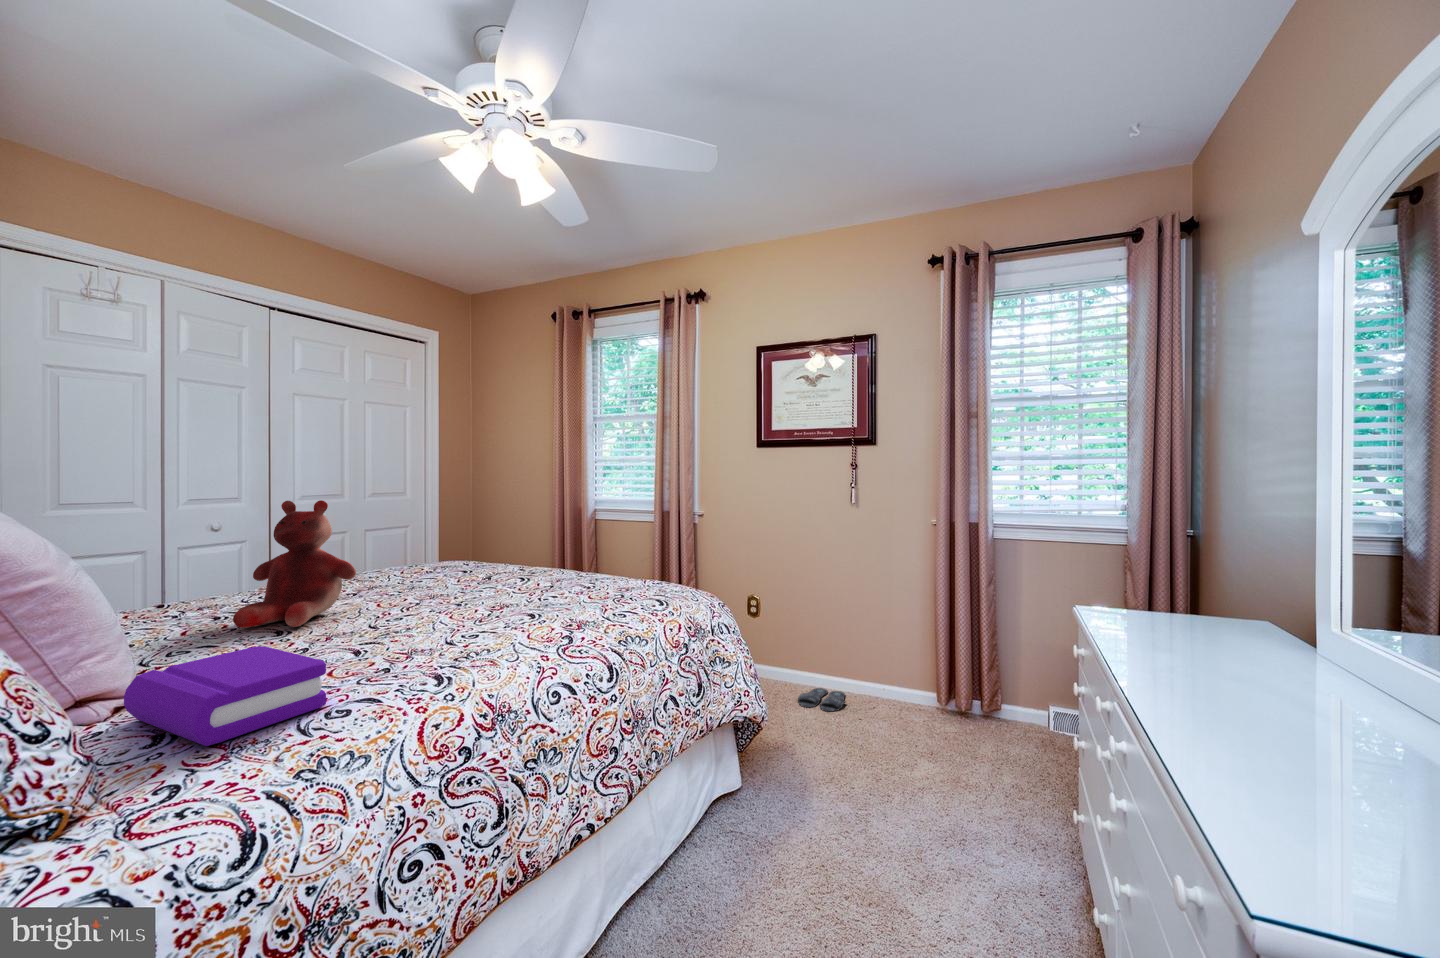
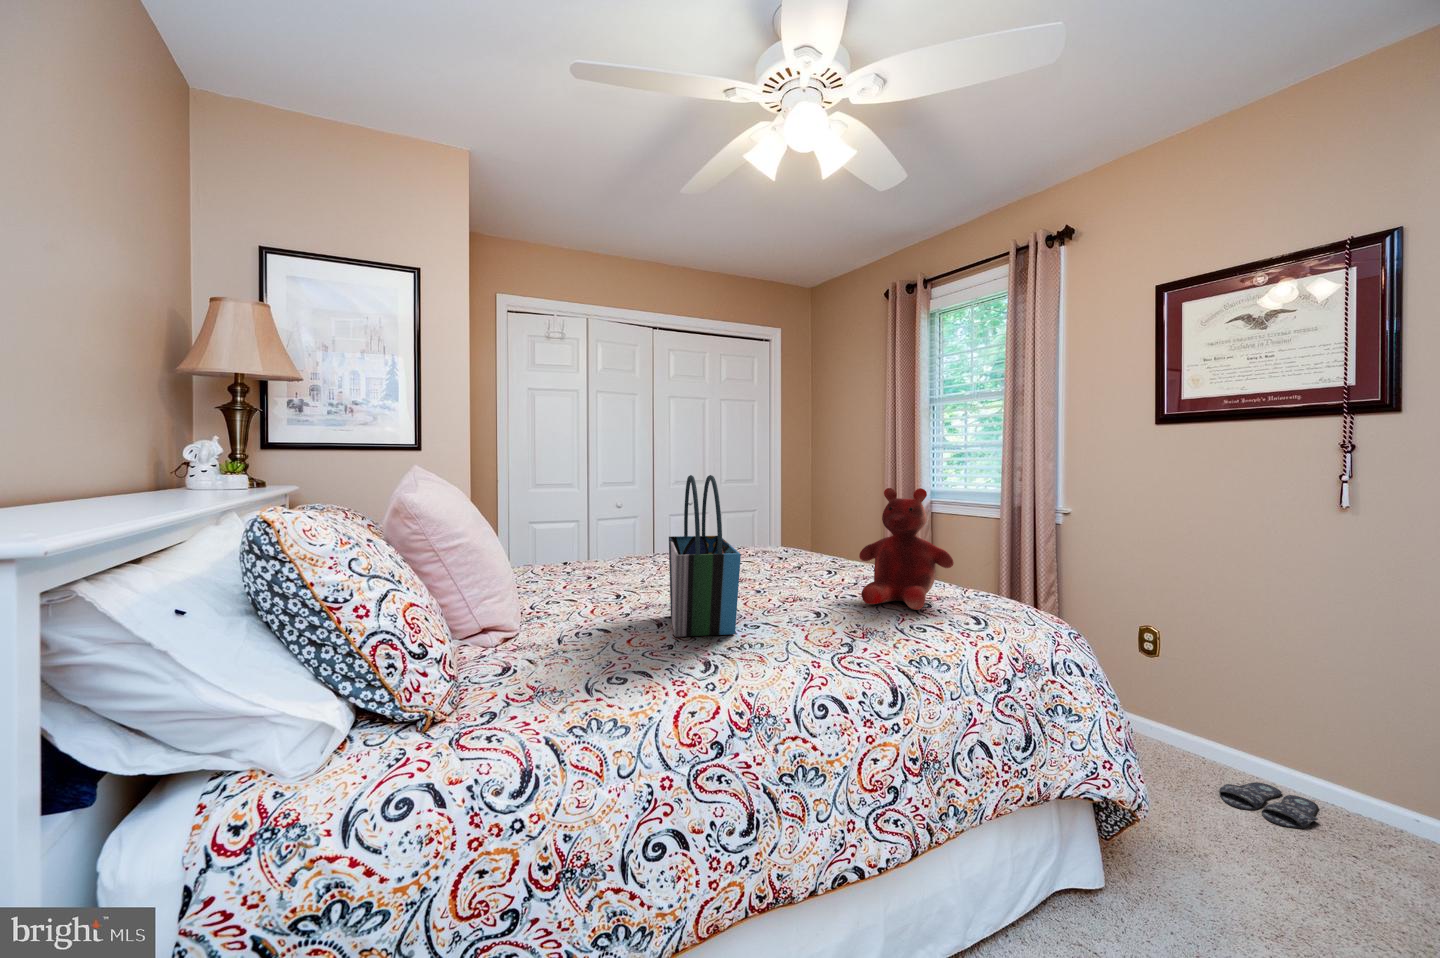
tote bag: none [358,487,464,659] -> present [669,475,741,637]
teddy bear: present [233,500,356,628] -> present [859,488,954,610]
book: present [124,646,326,746] -> none [496,609,614,686]

